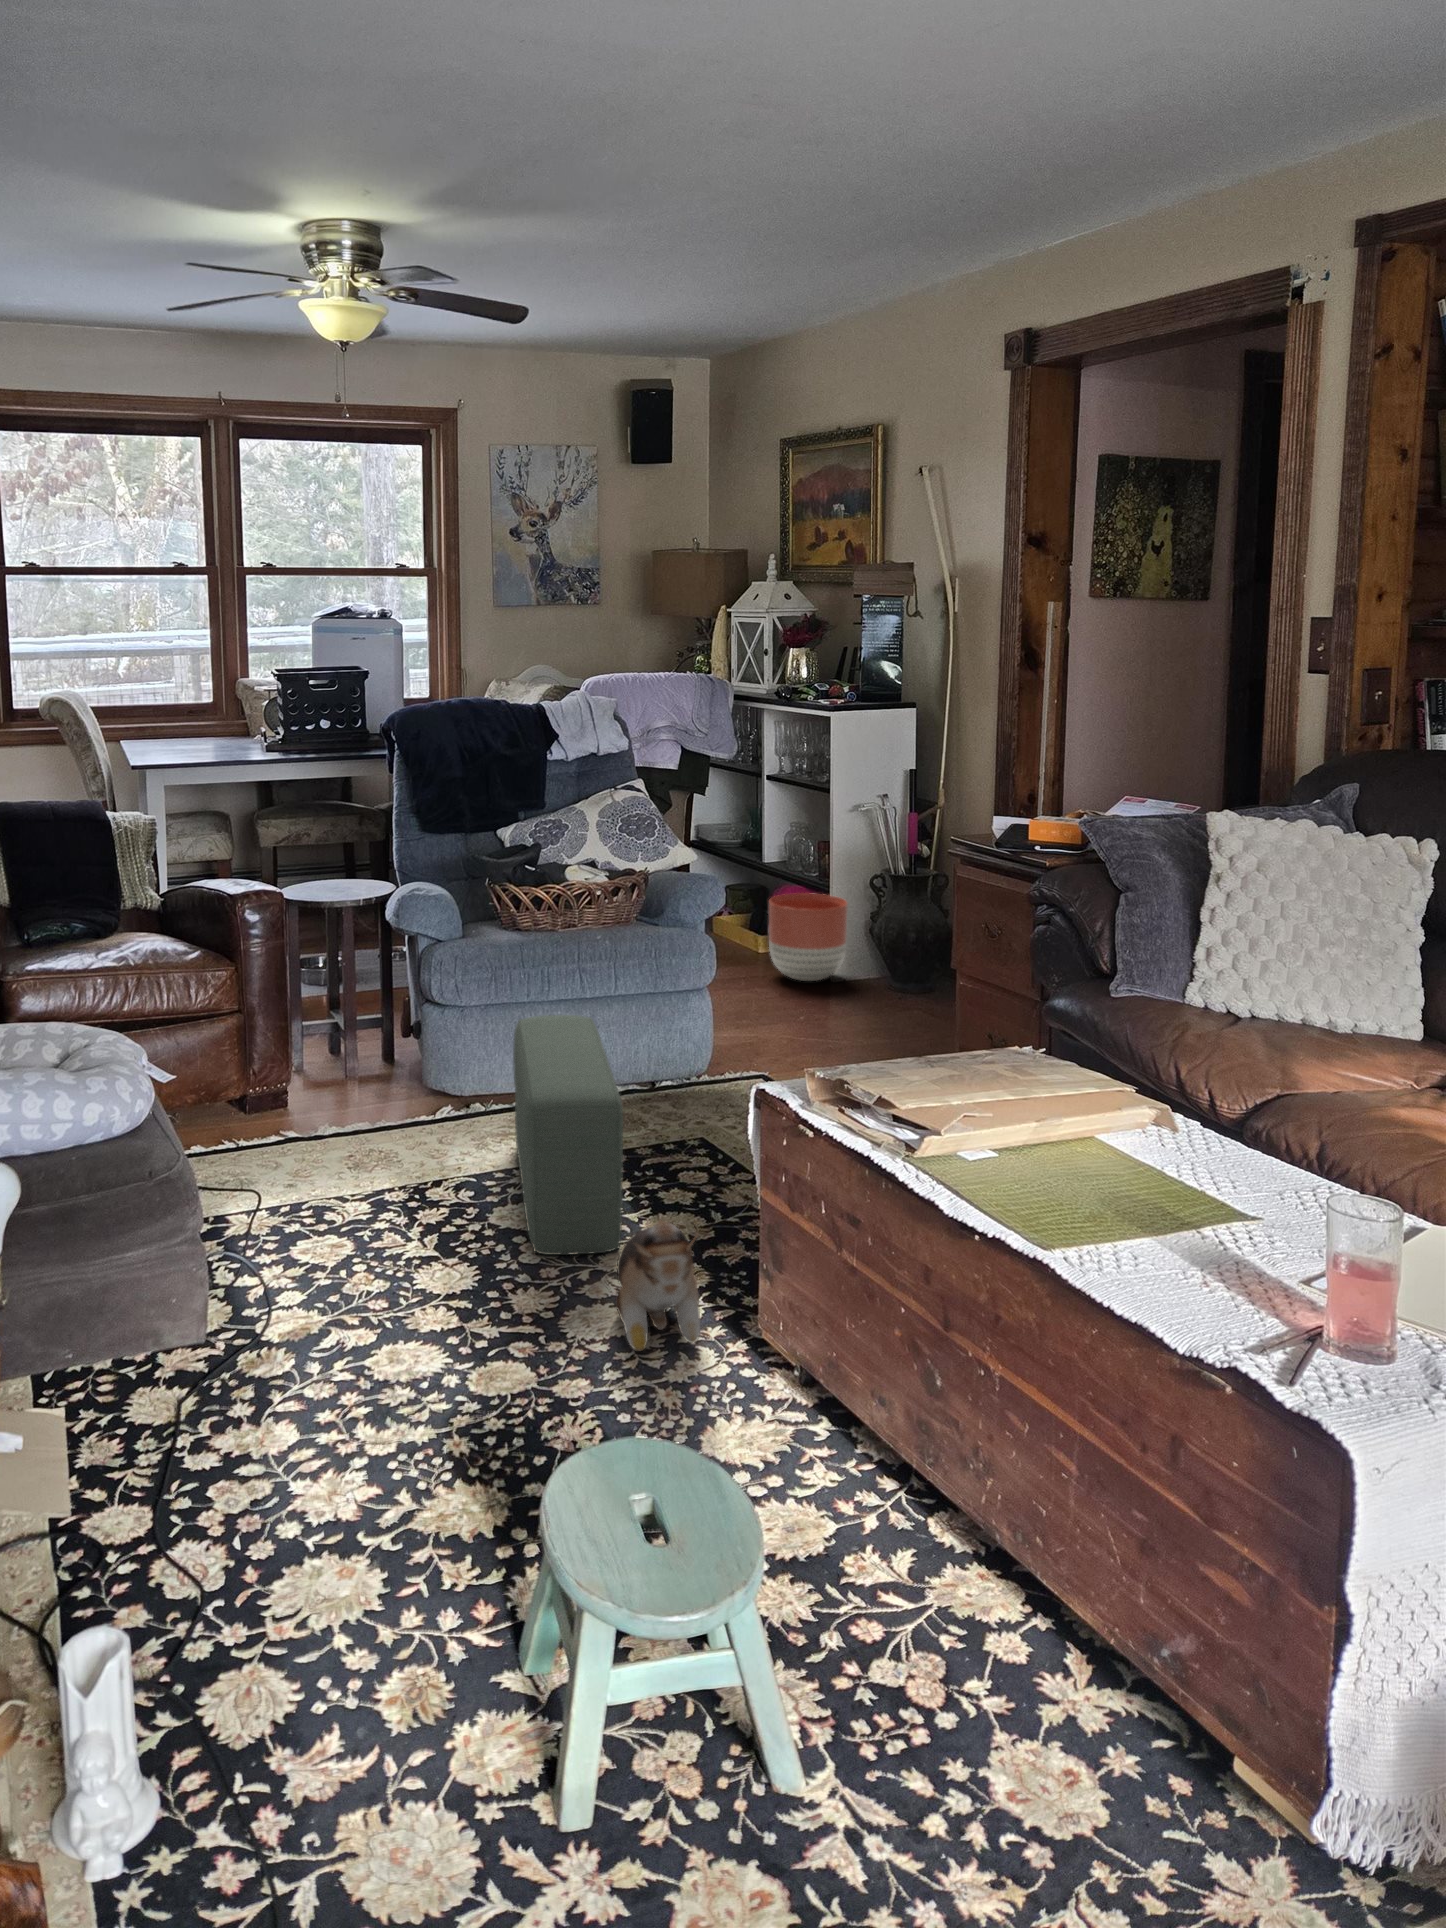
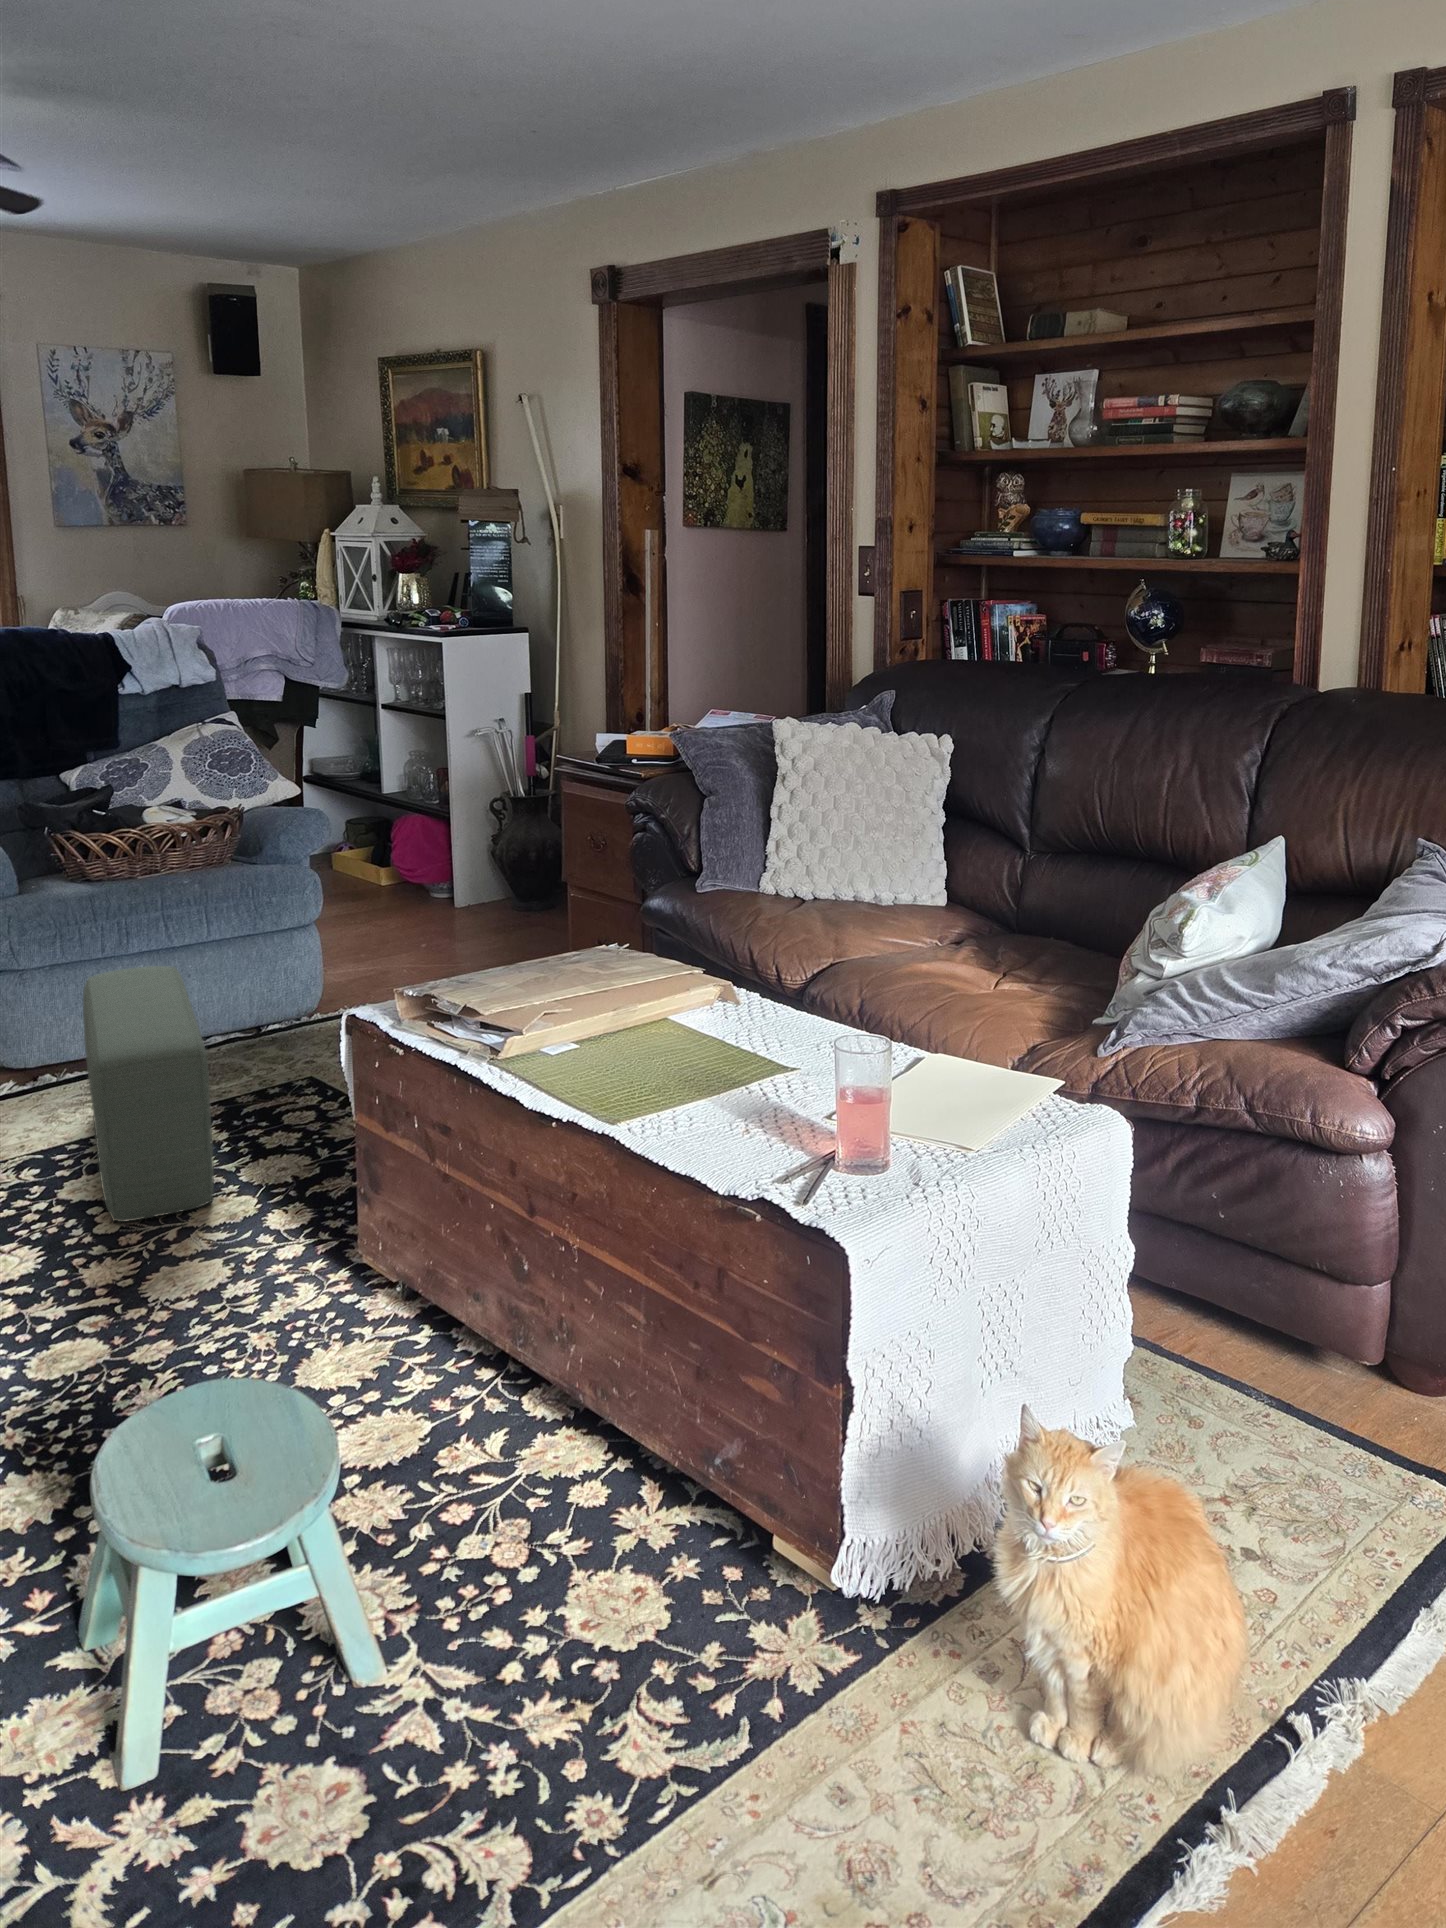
planter: present [769,893,848,981] -> none [385,822,468,910]
plush toy: present [615,1220,700,1351] -> none [203,1162,297,1301]

